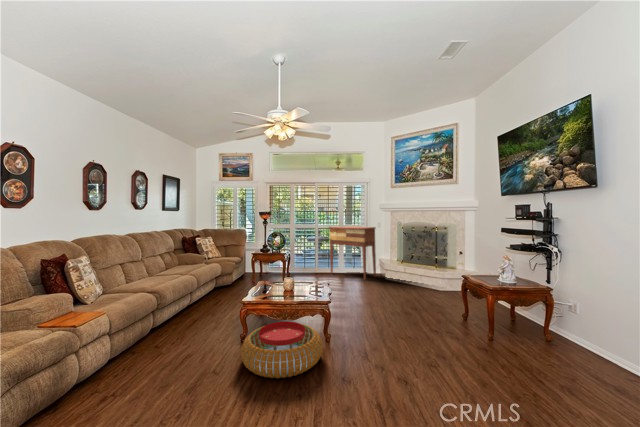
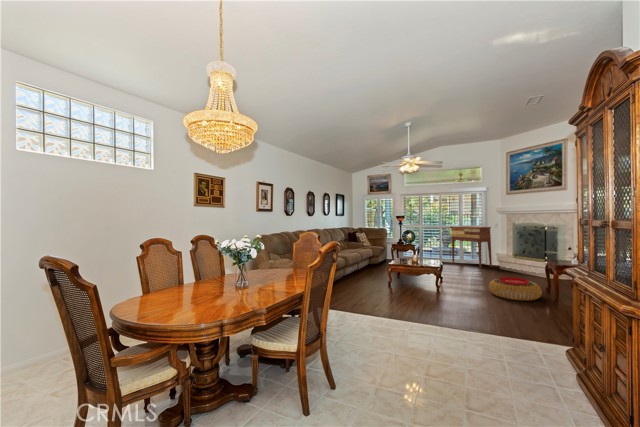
pouf: present [241,321,323,378] -> present [489,277,542,301]

